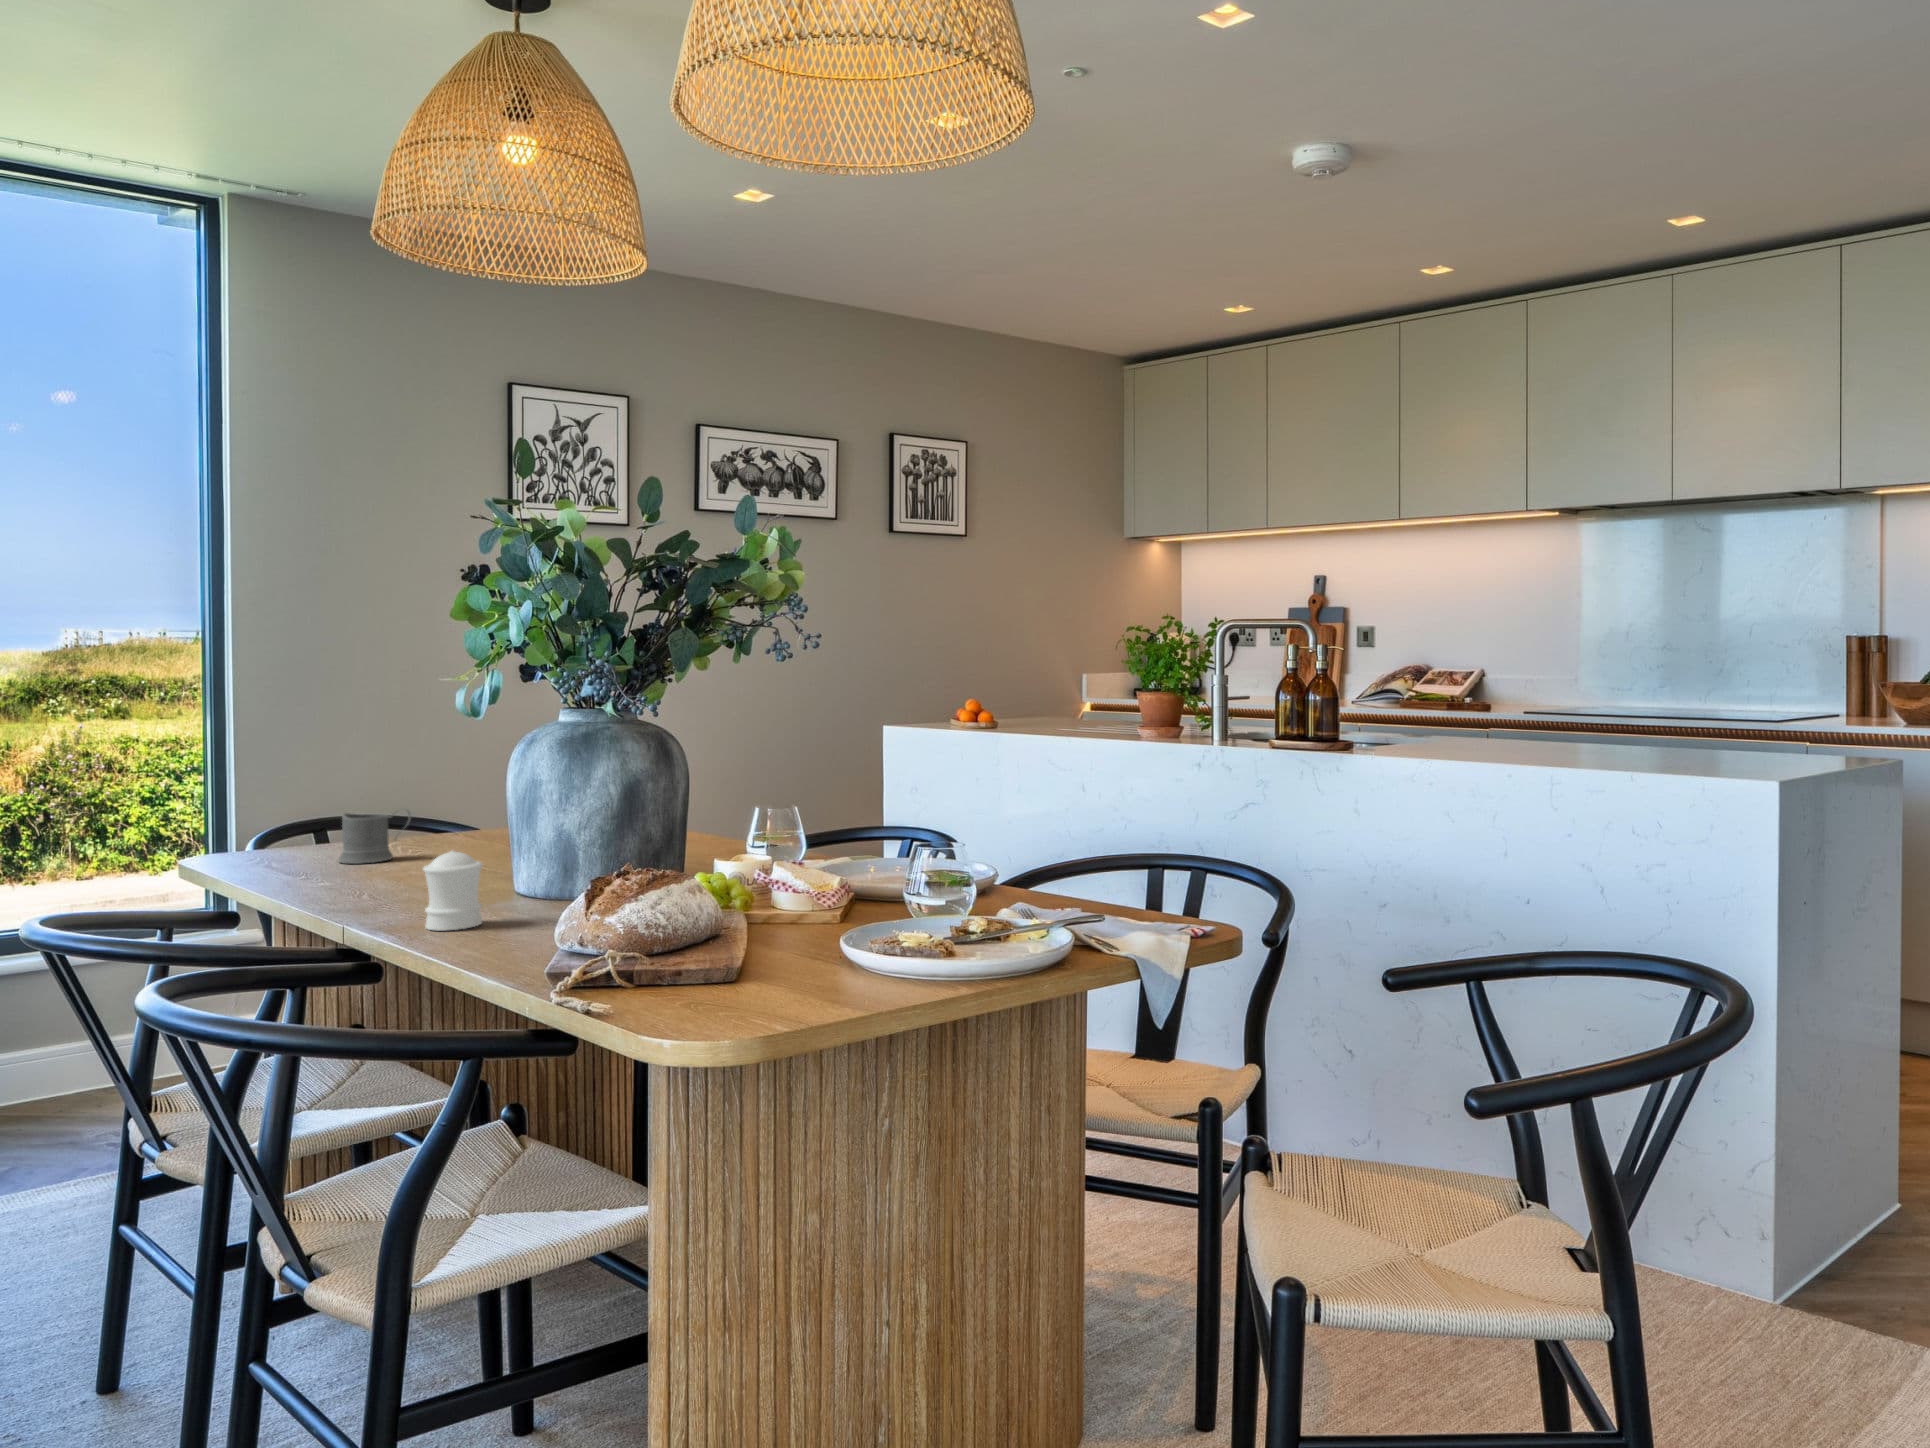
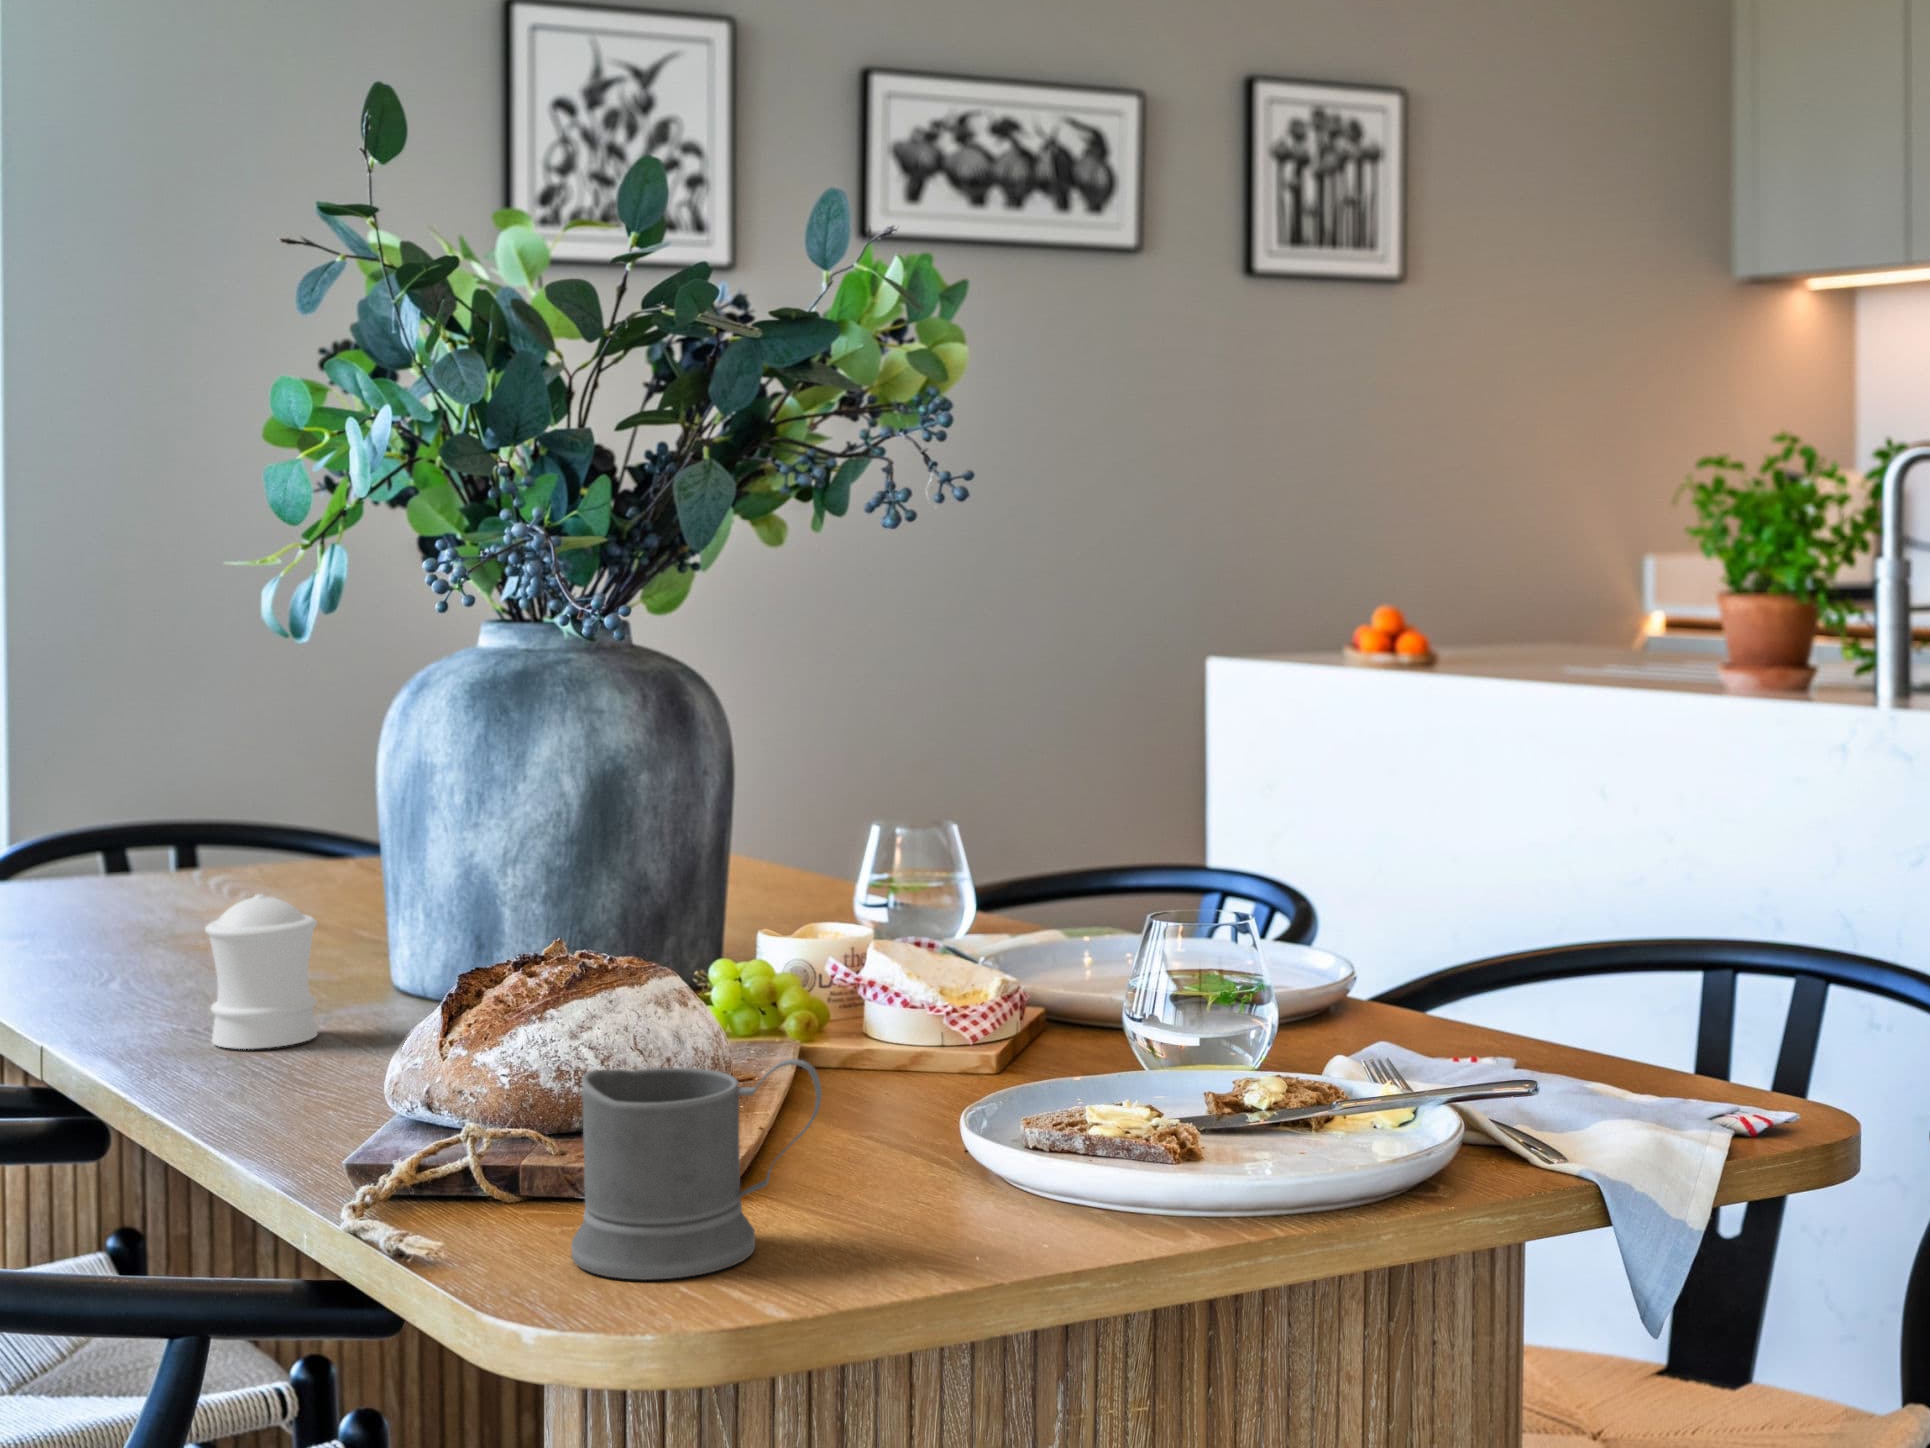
mug: present [339,809,411,864] -> present [571,1059,821,1280]

